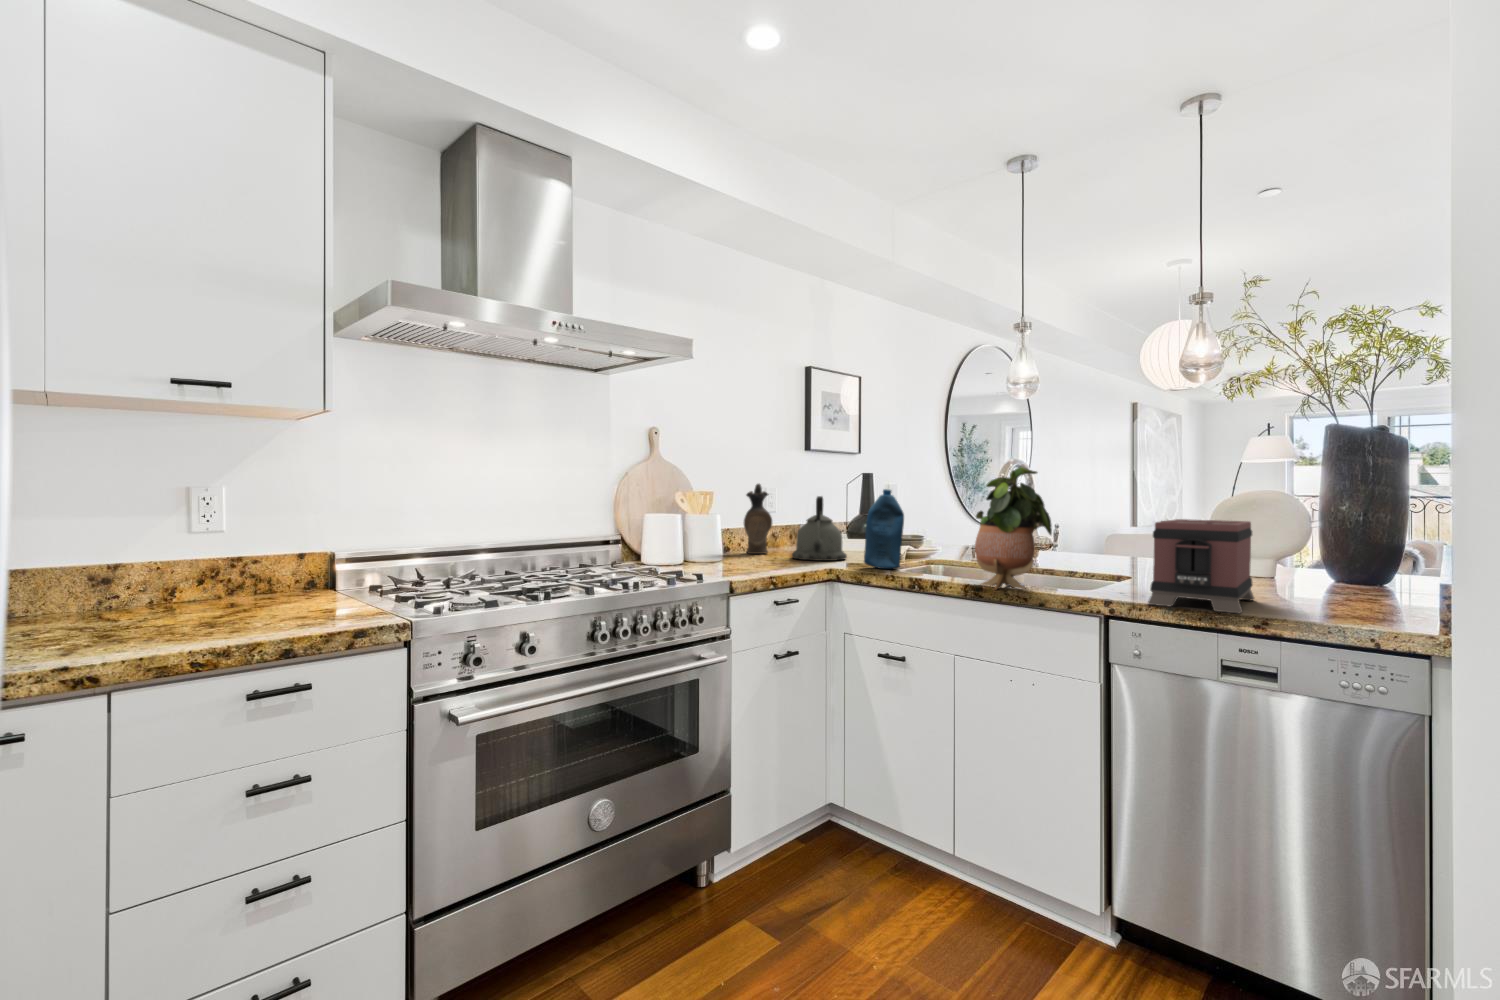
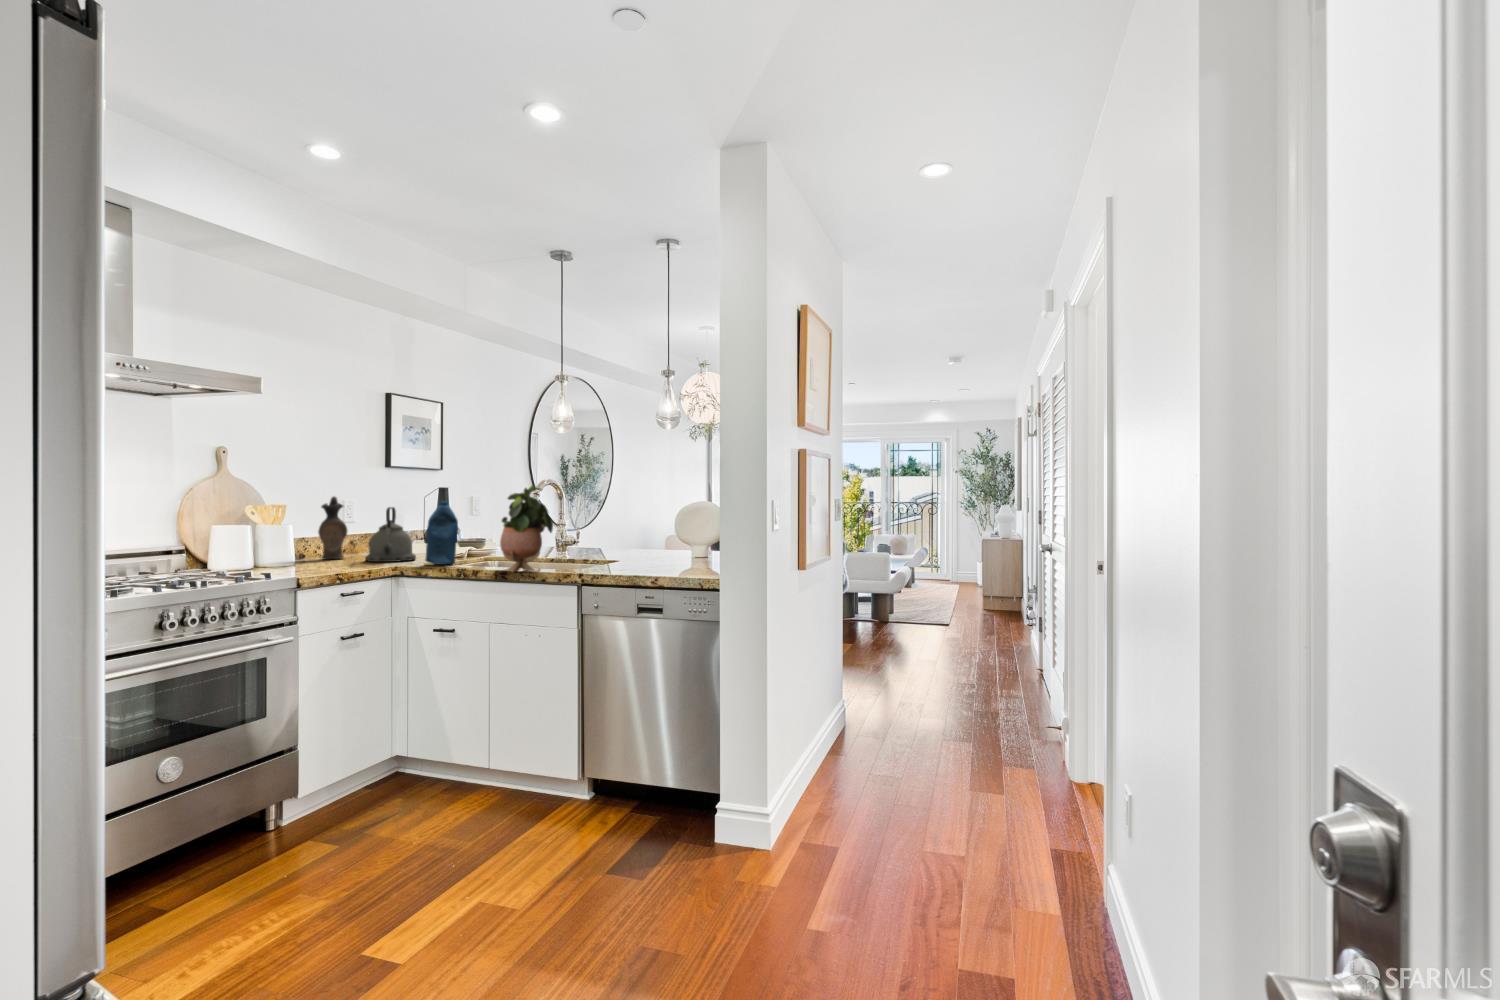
toaster: present [1148,519,1254,614] -> none [602,520,676,576]

